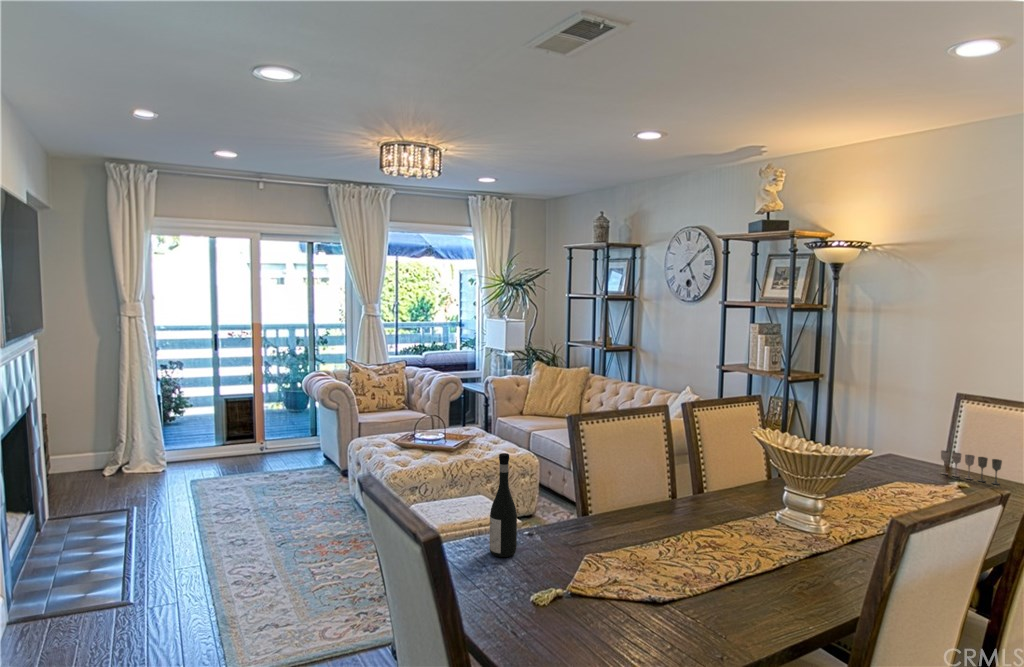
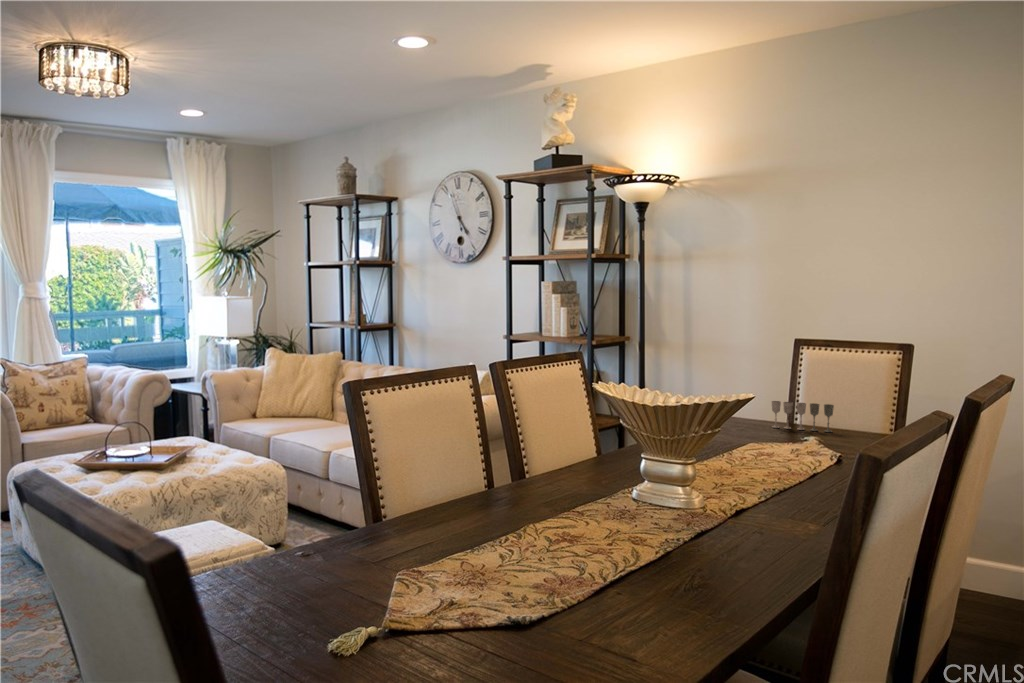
wine bottle: present [490,453,517,557] -> none [233,429,281,601]

